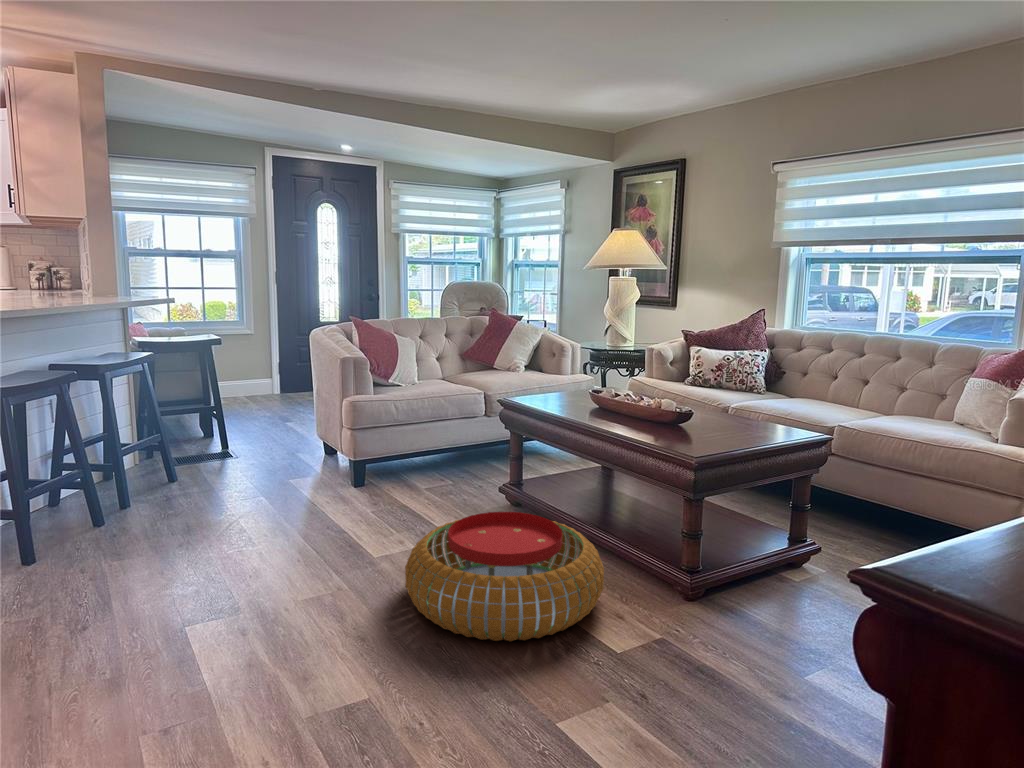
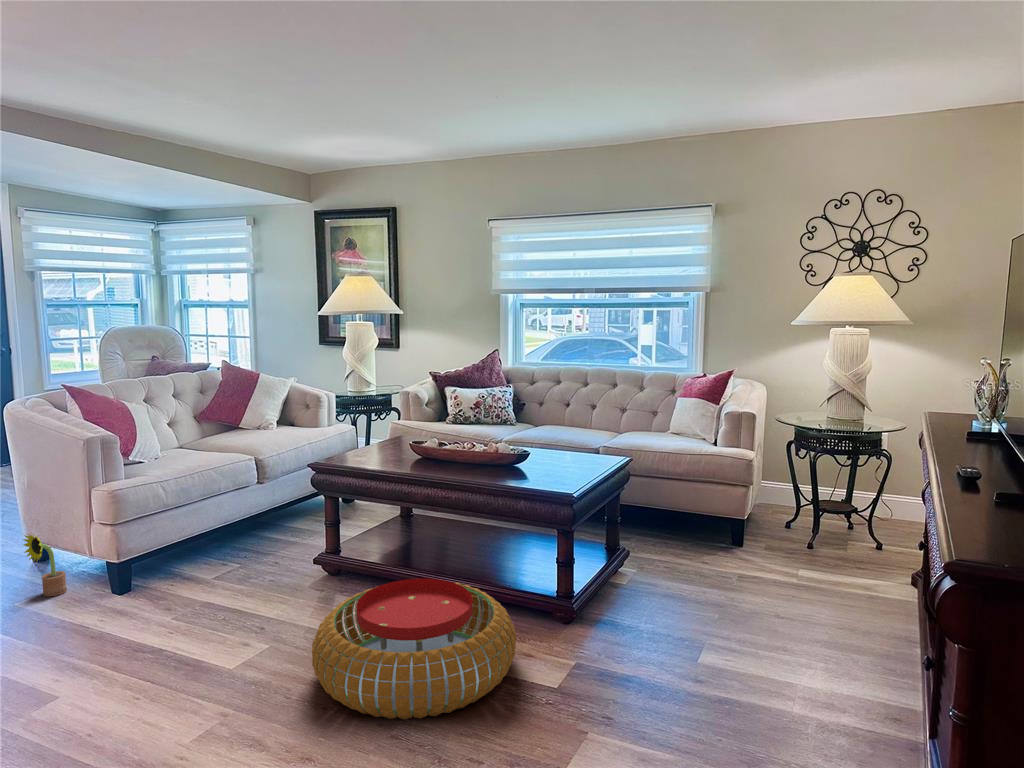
decorative plant: none [301,425,328,477] -> present [23,534,67,596]

